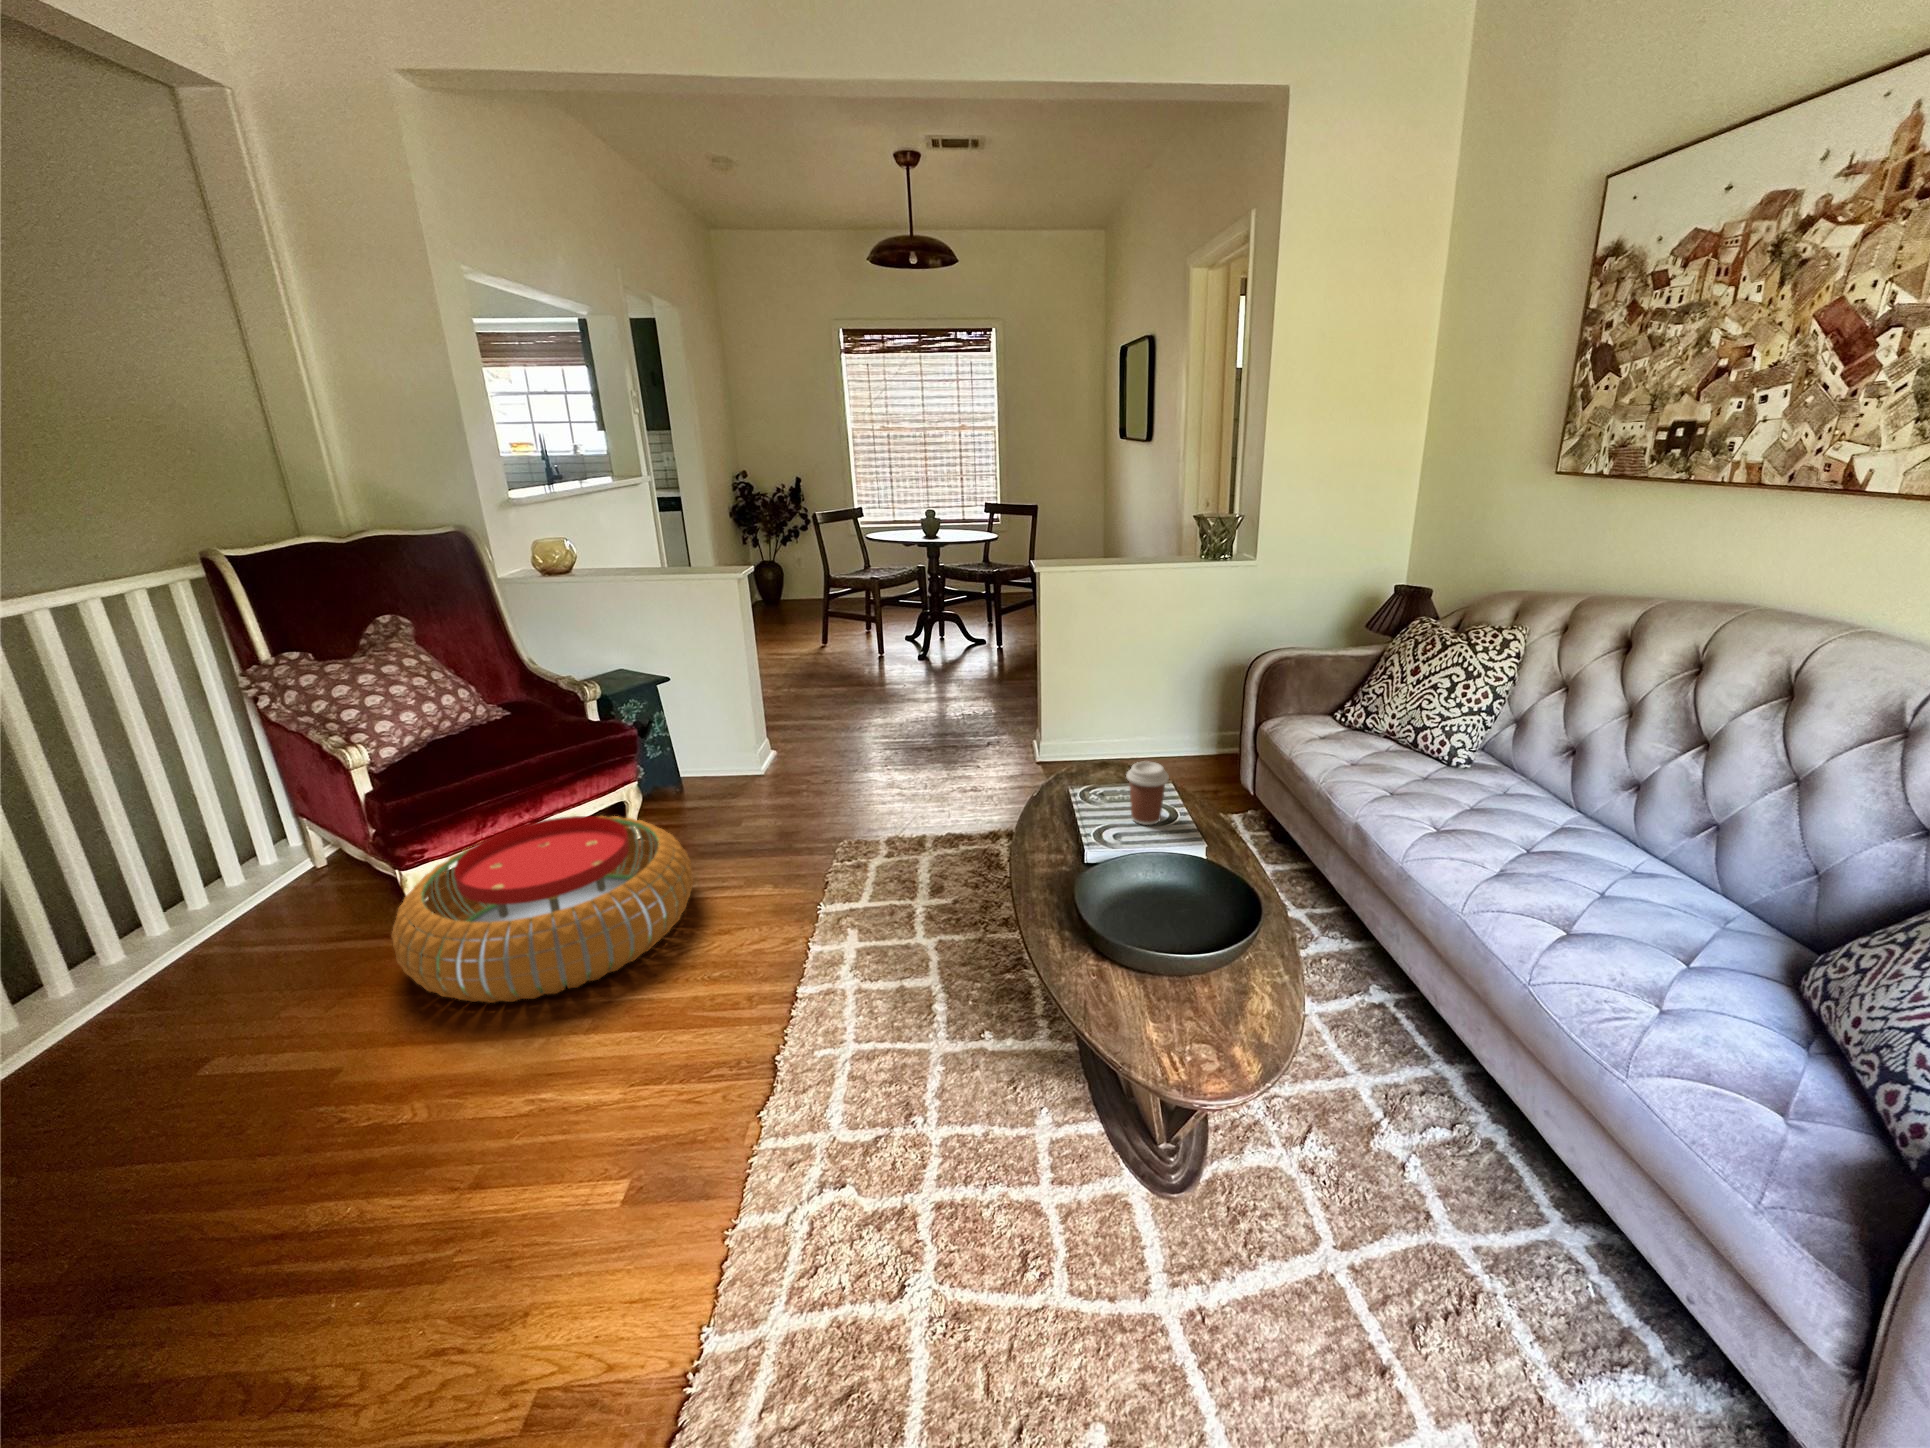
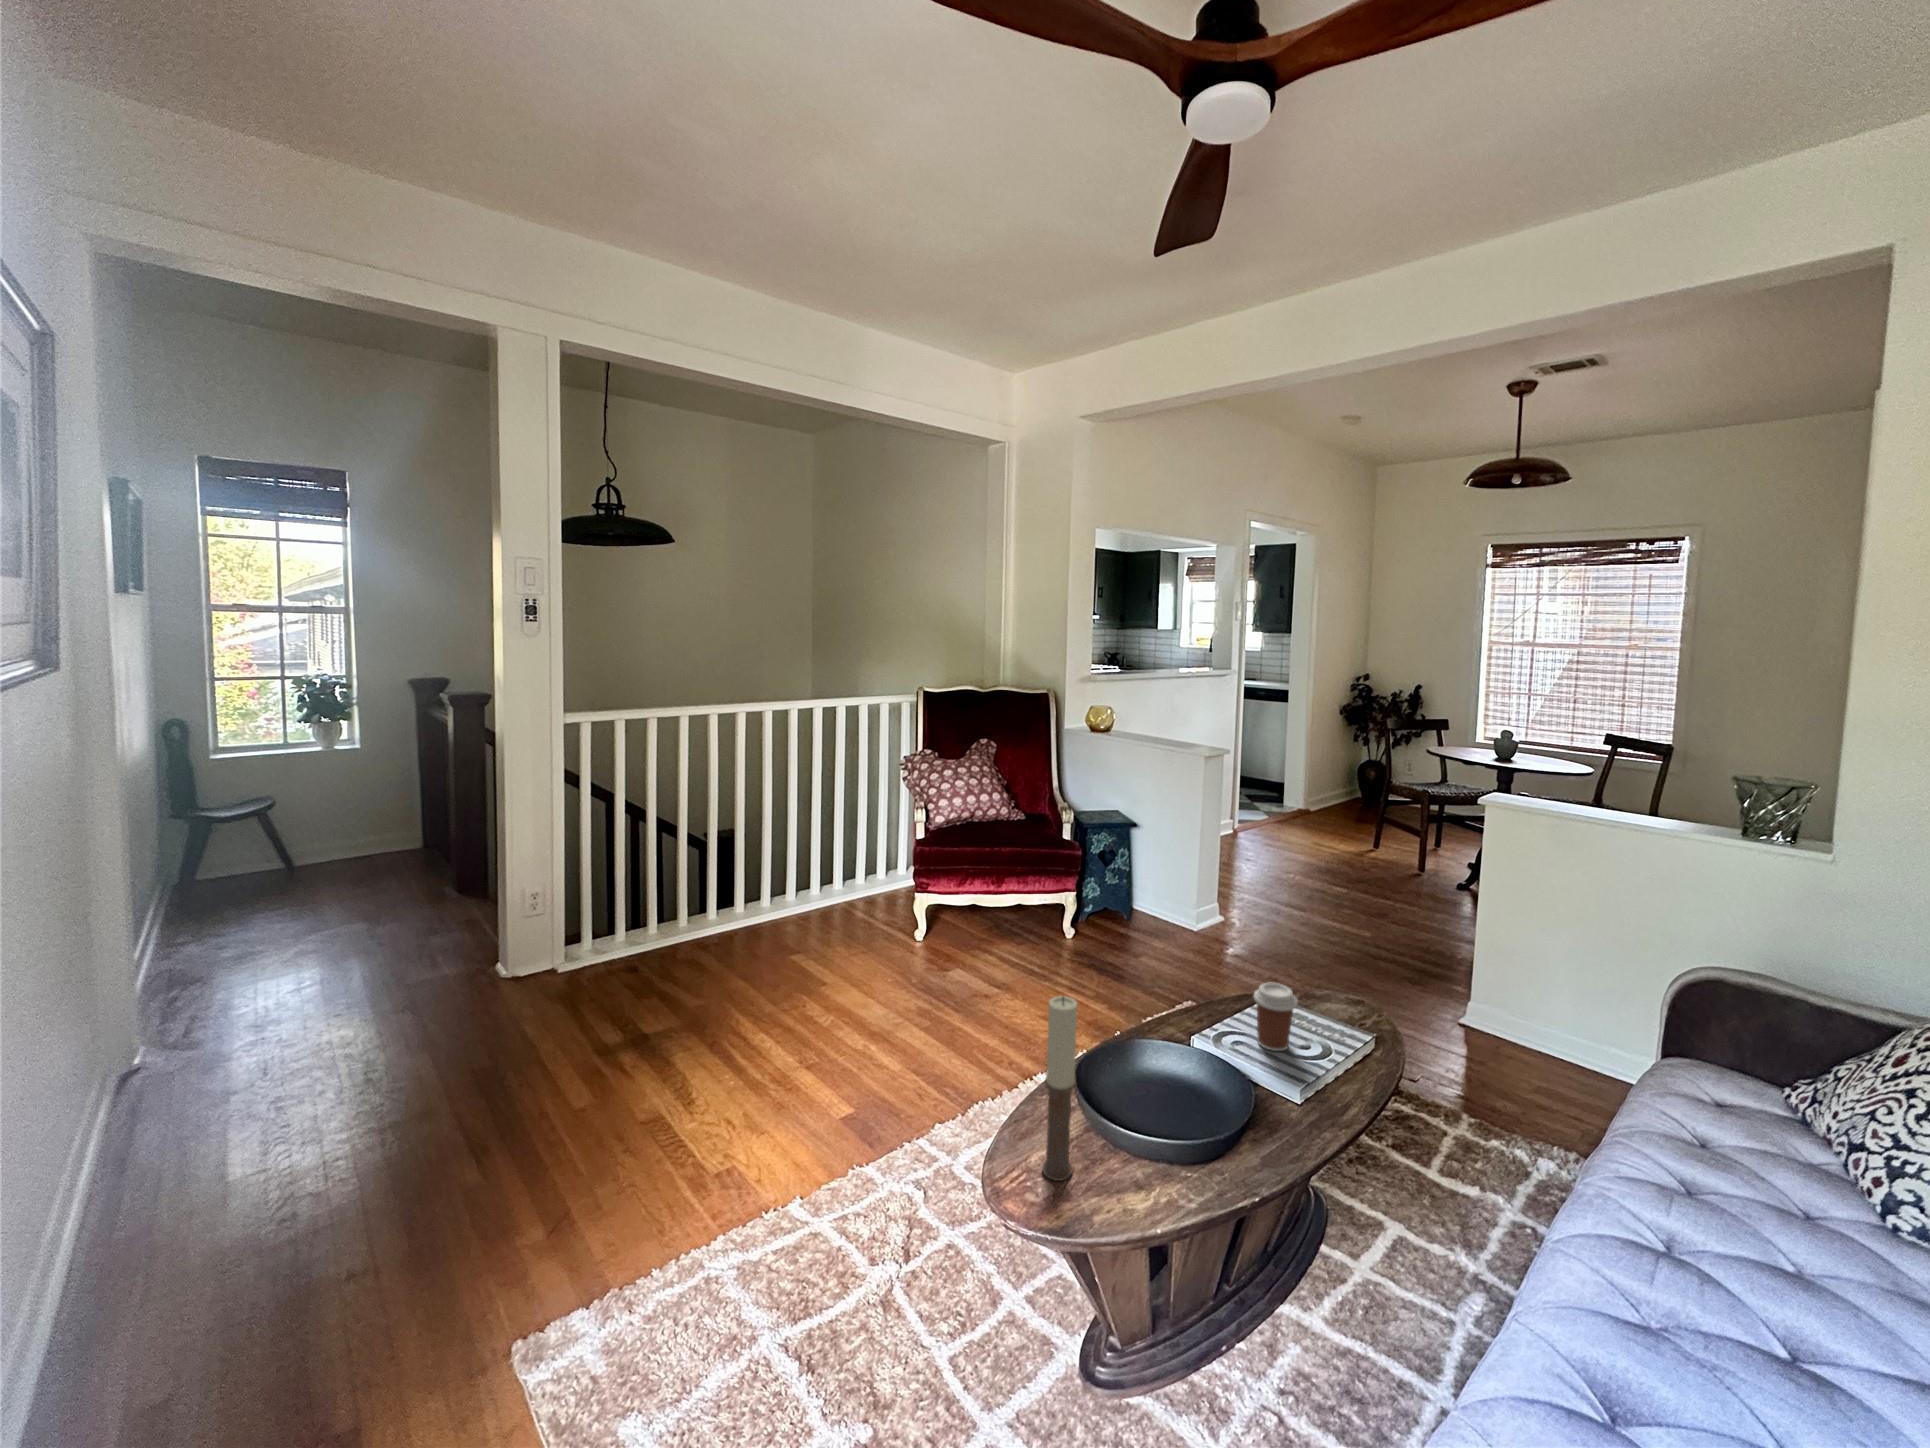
pouf: present [391,816,693,1003] -> none [879,889,1059,1005]
candle: none [1184,831,1231,1029] -> present [1042,996,1077,1181]

